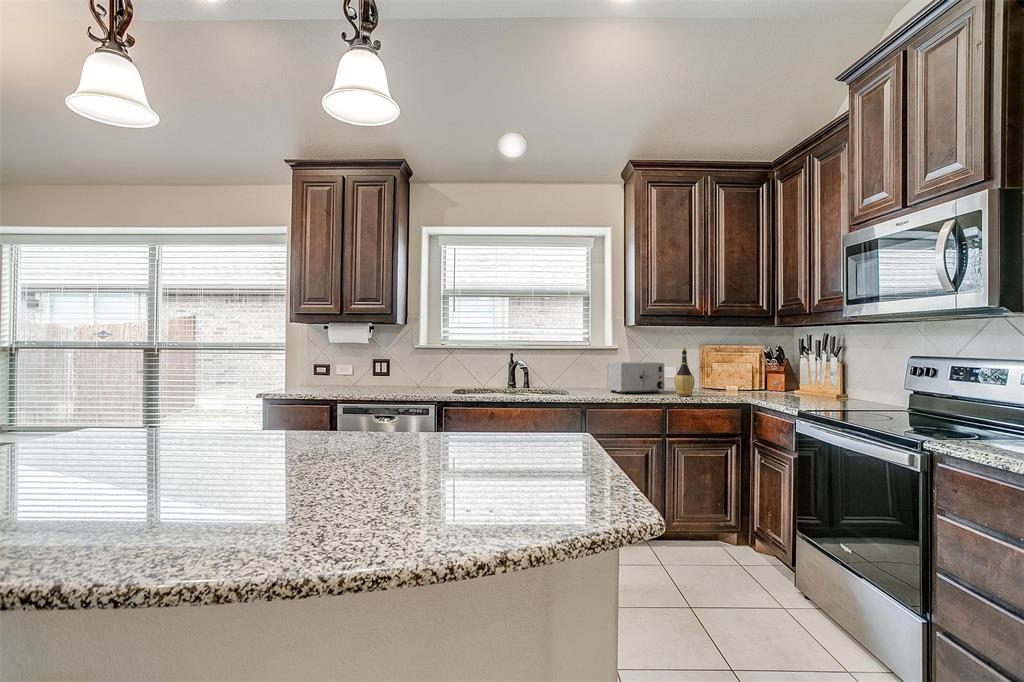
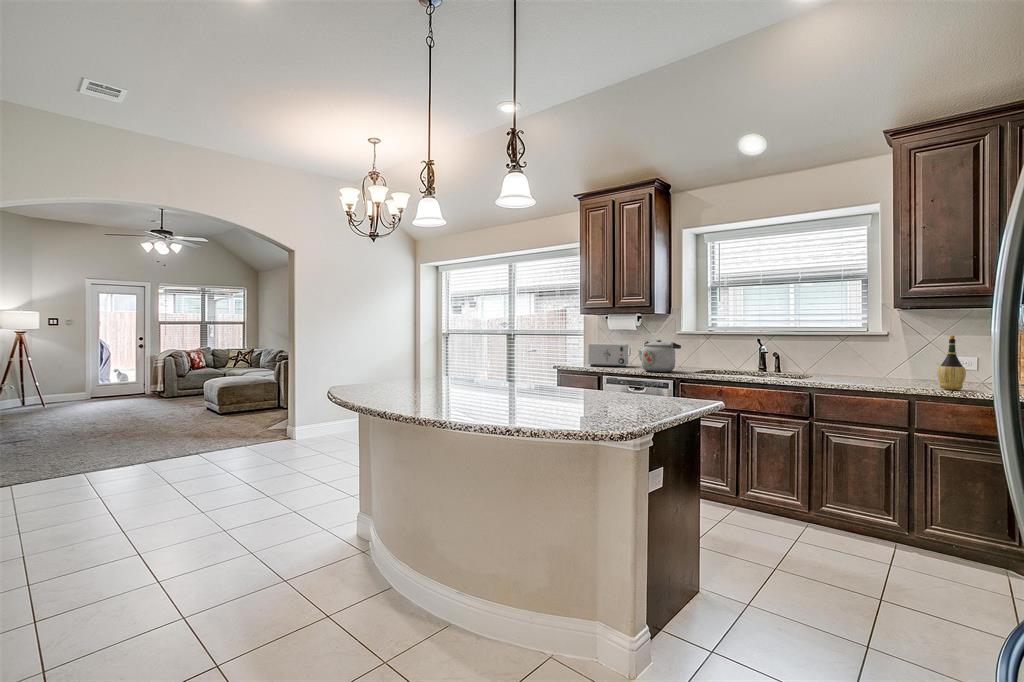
kettle: none [380,355,432,395] -> present [638,340,681,372]
toaster: present [607,362,665,394] -> present [588,343,628,367]

